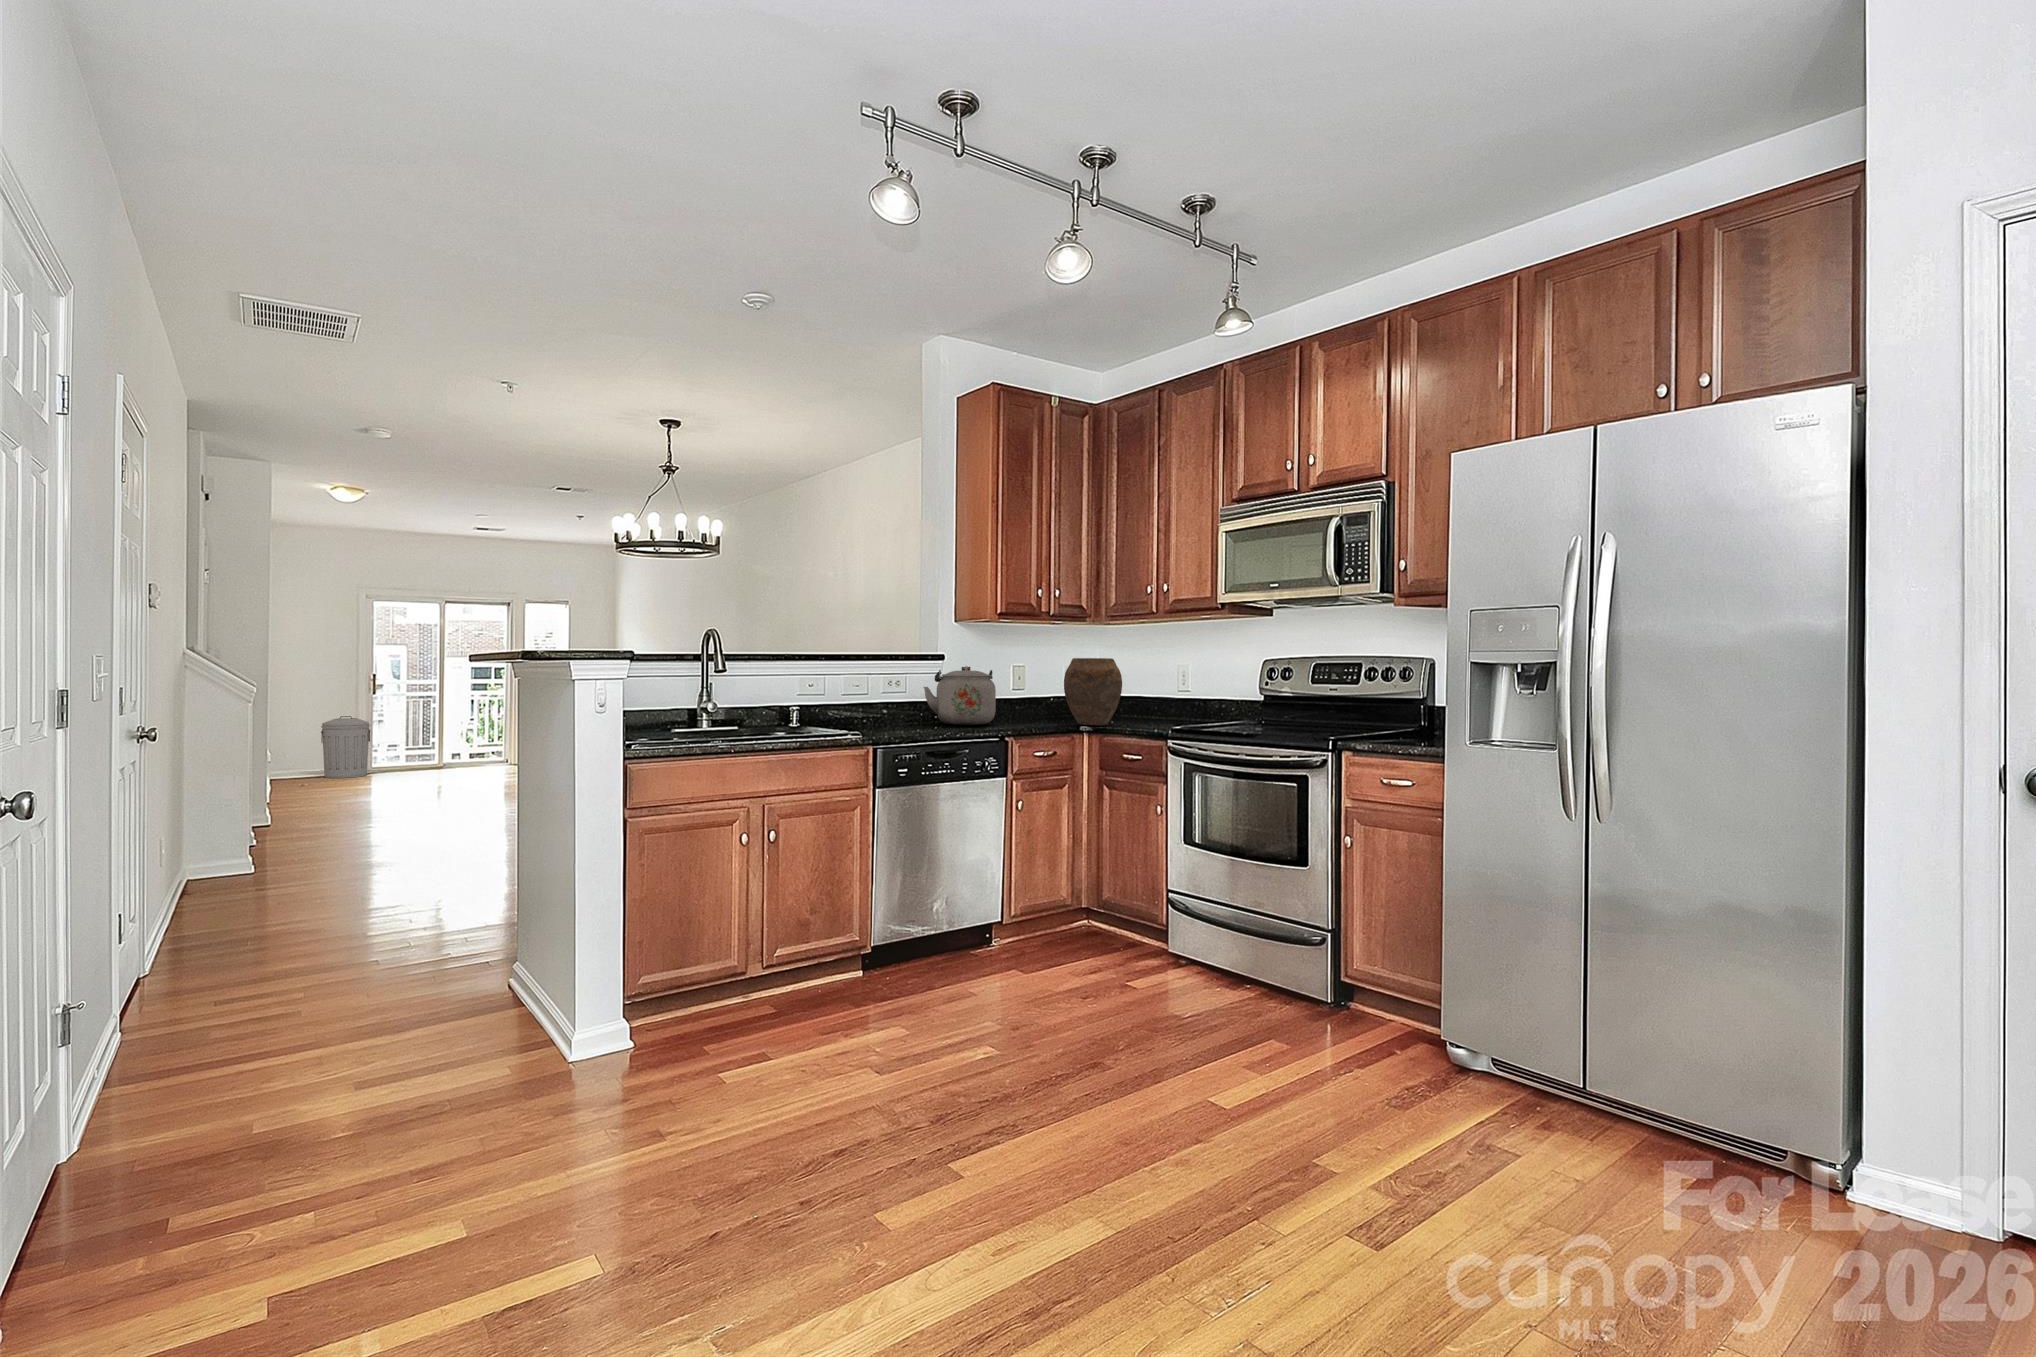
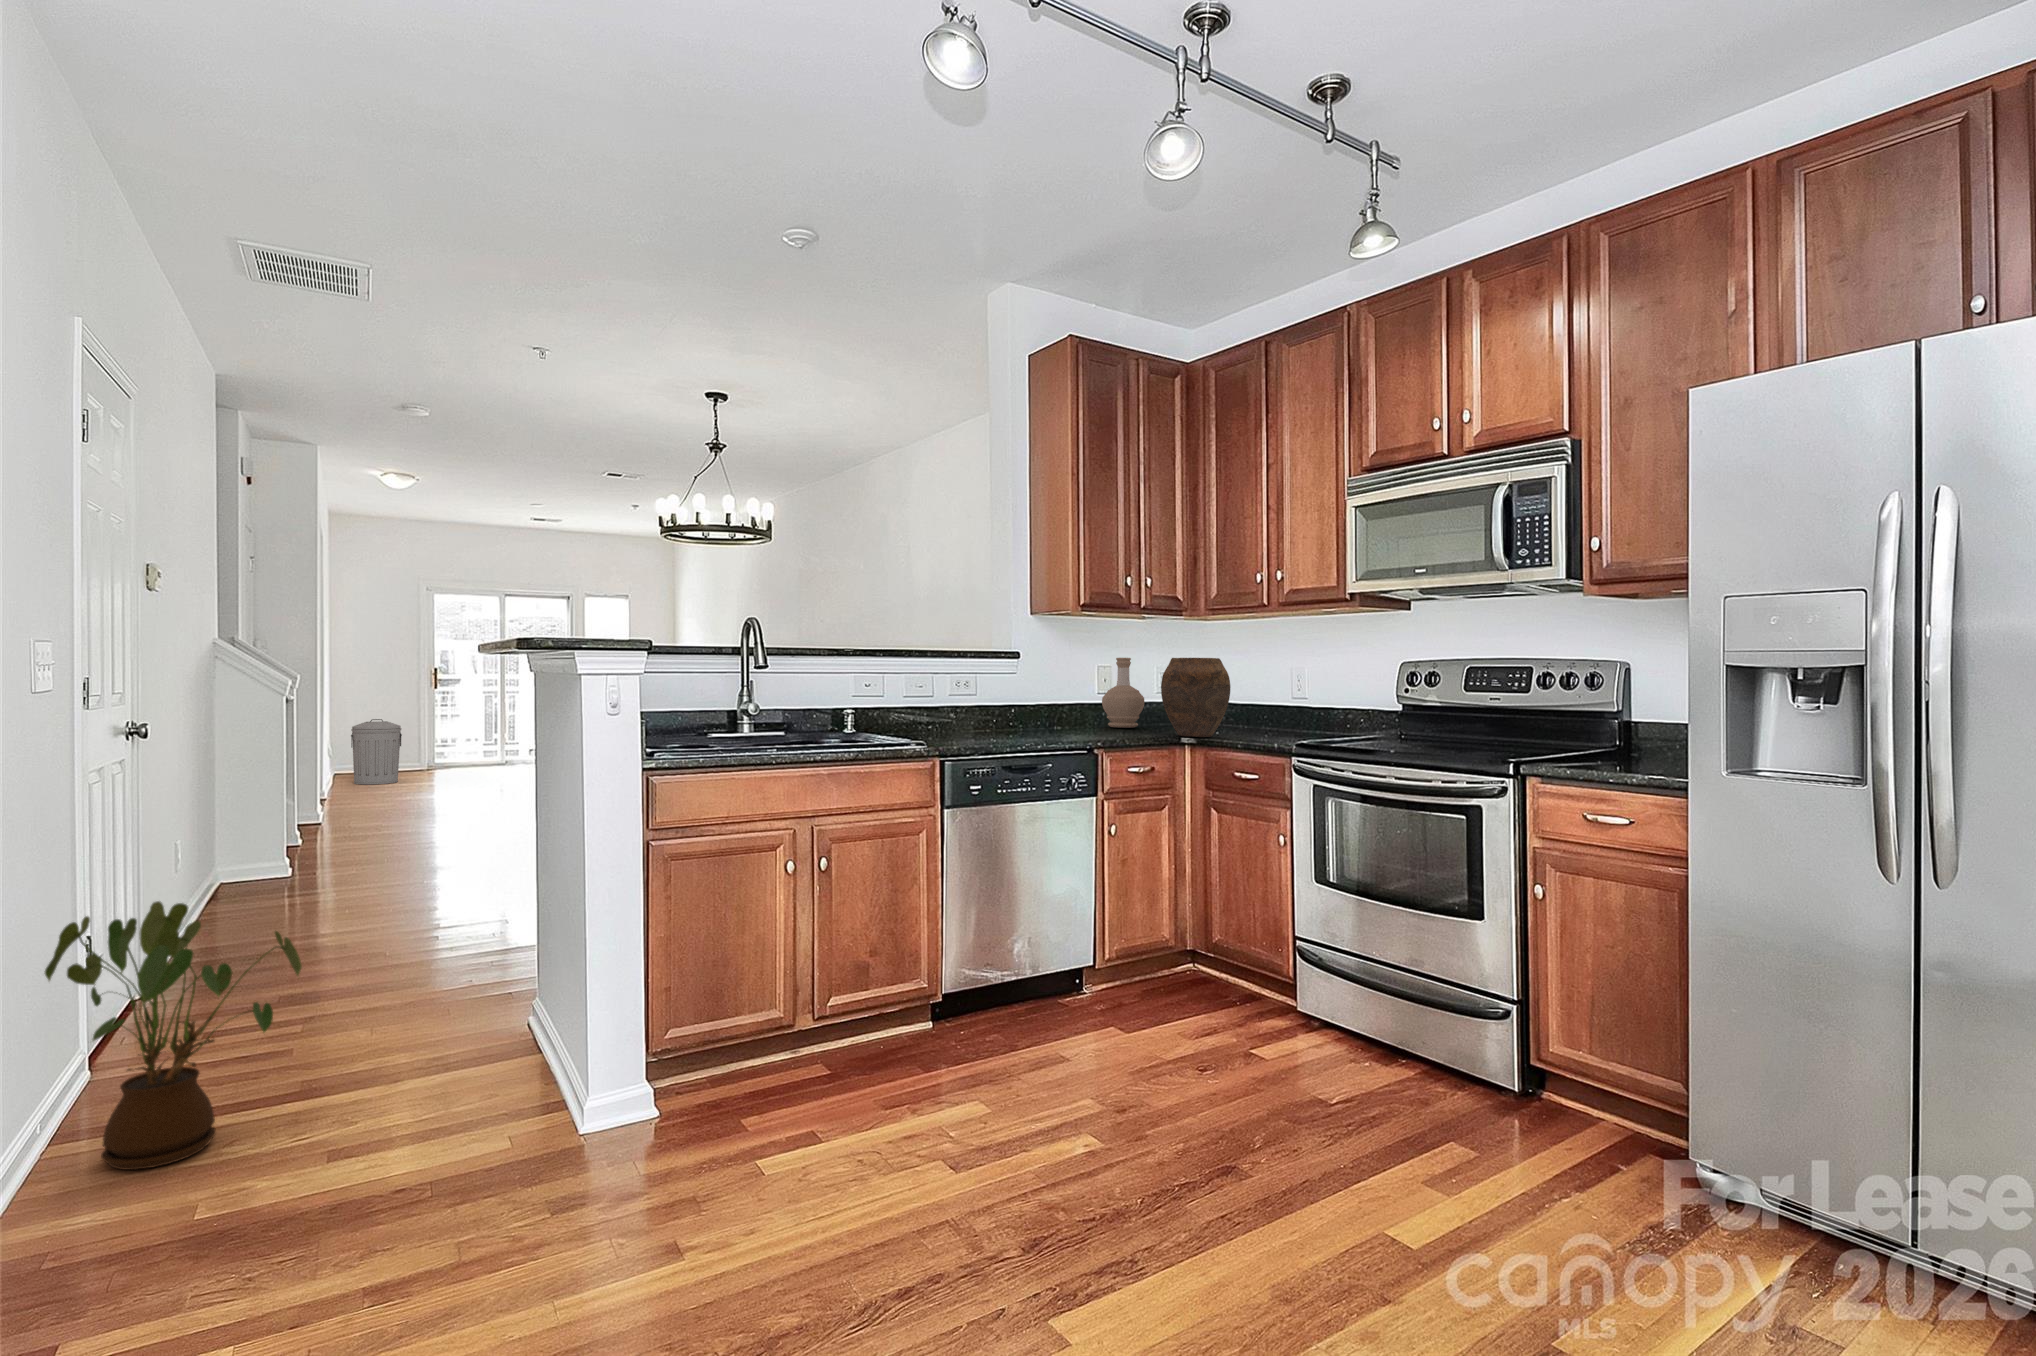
bottle: none [1015,658,1051,718] -> present [1102,658,1144,728]
kettle: present [924,666,996,725] -> none [998,666,1082,735]
house plant: none [120,869,333,1087] -> present [45,901,302,1170]

